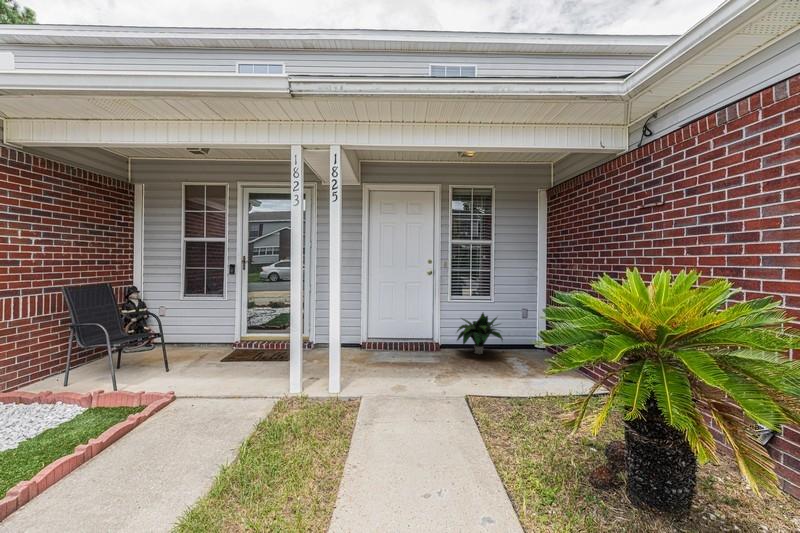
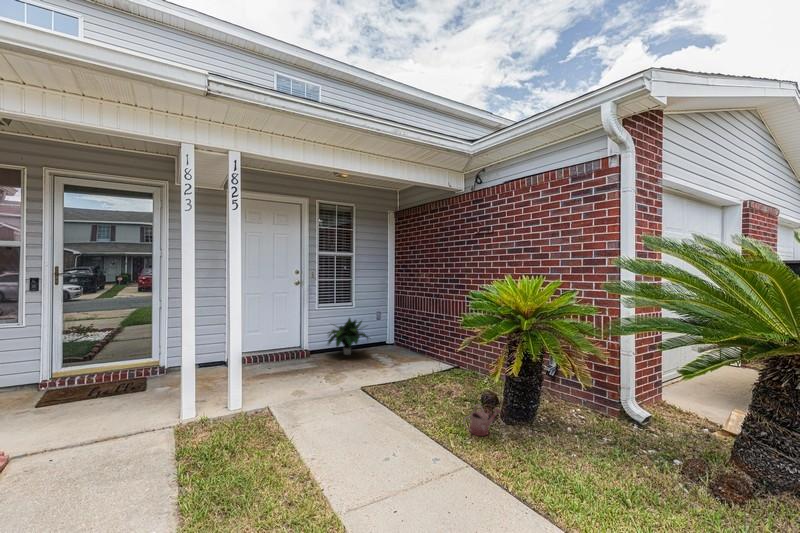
watering can: none [549,452,617,501] -> present [463,404,501,436]

